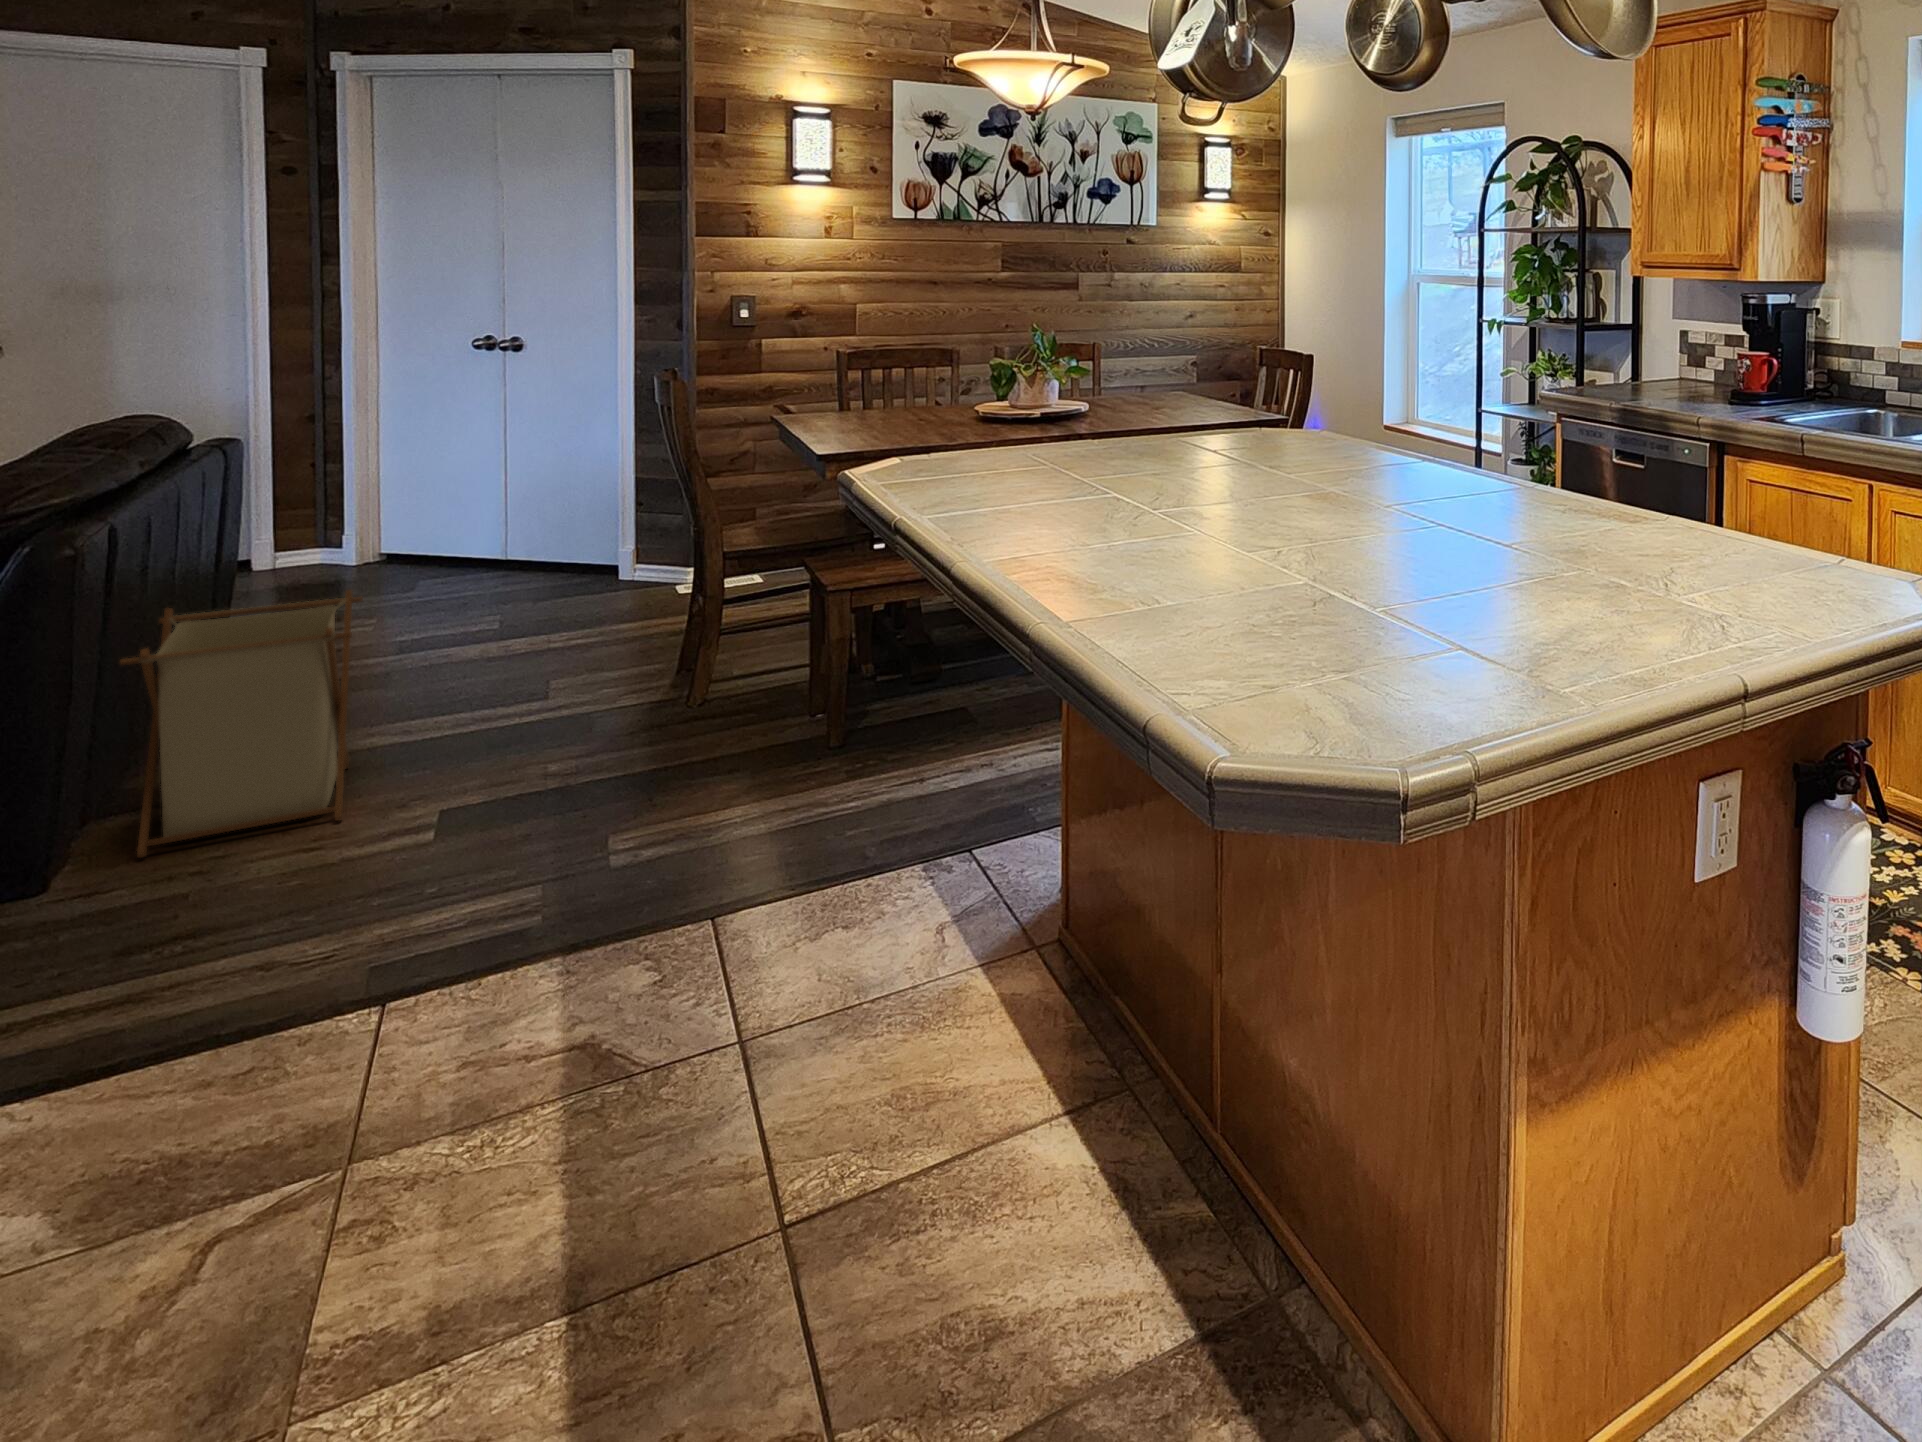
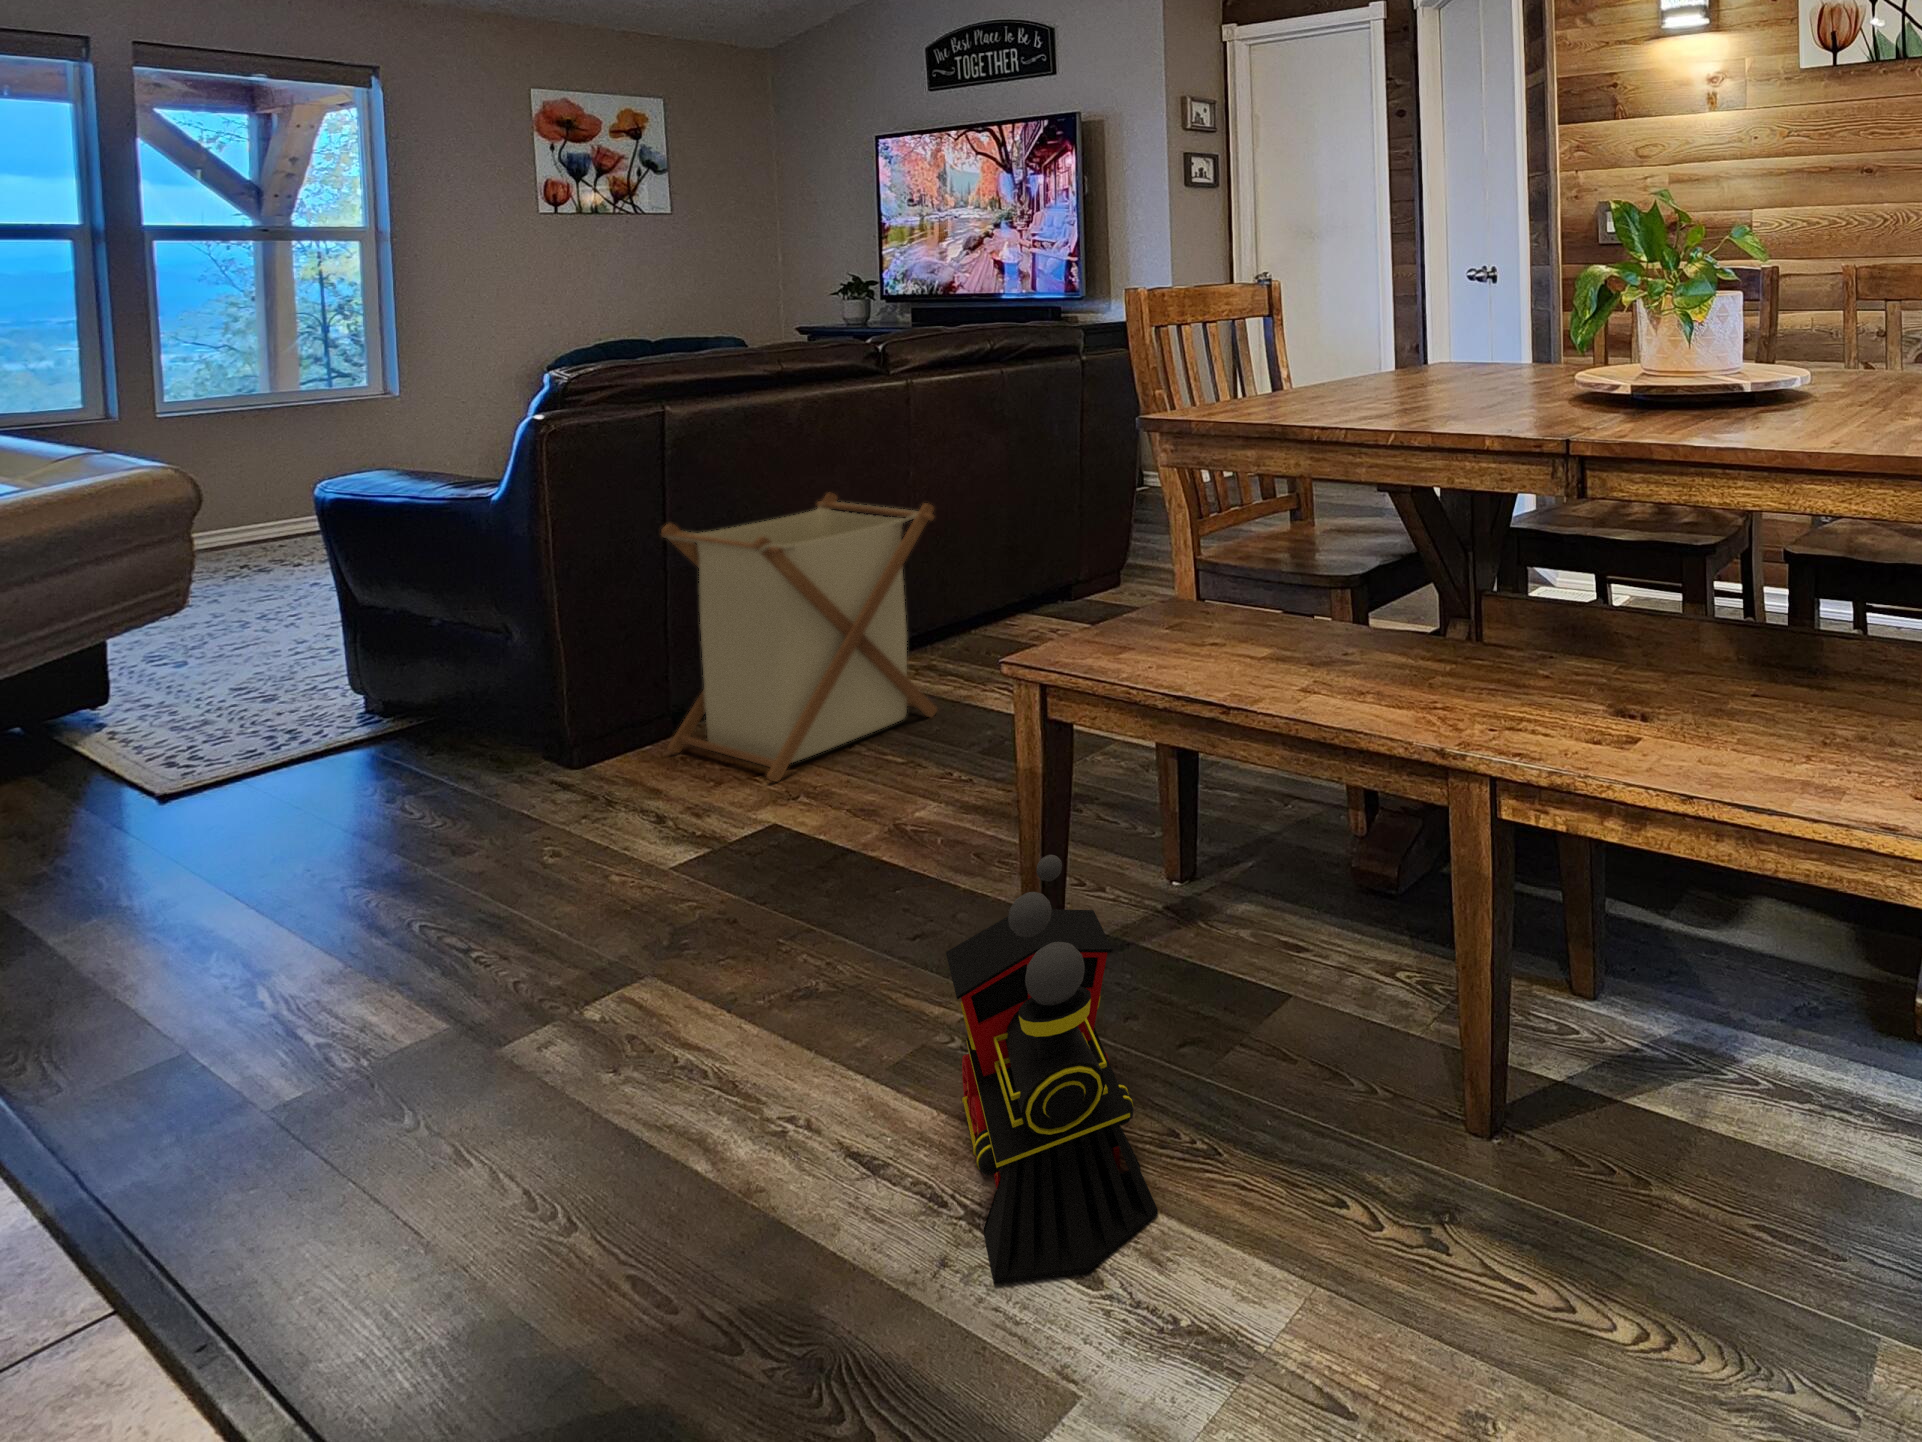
toy train: none [870,658,1009,787] -> present [946,855,1158,1284]

